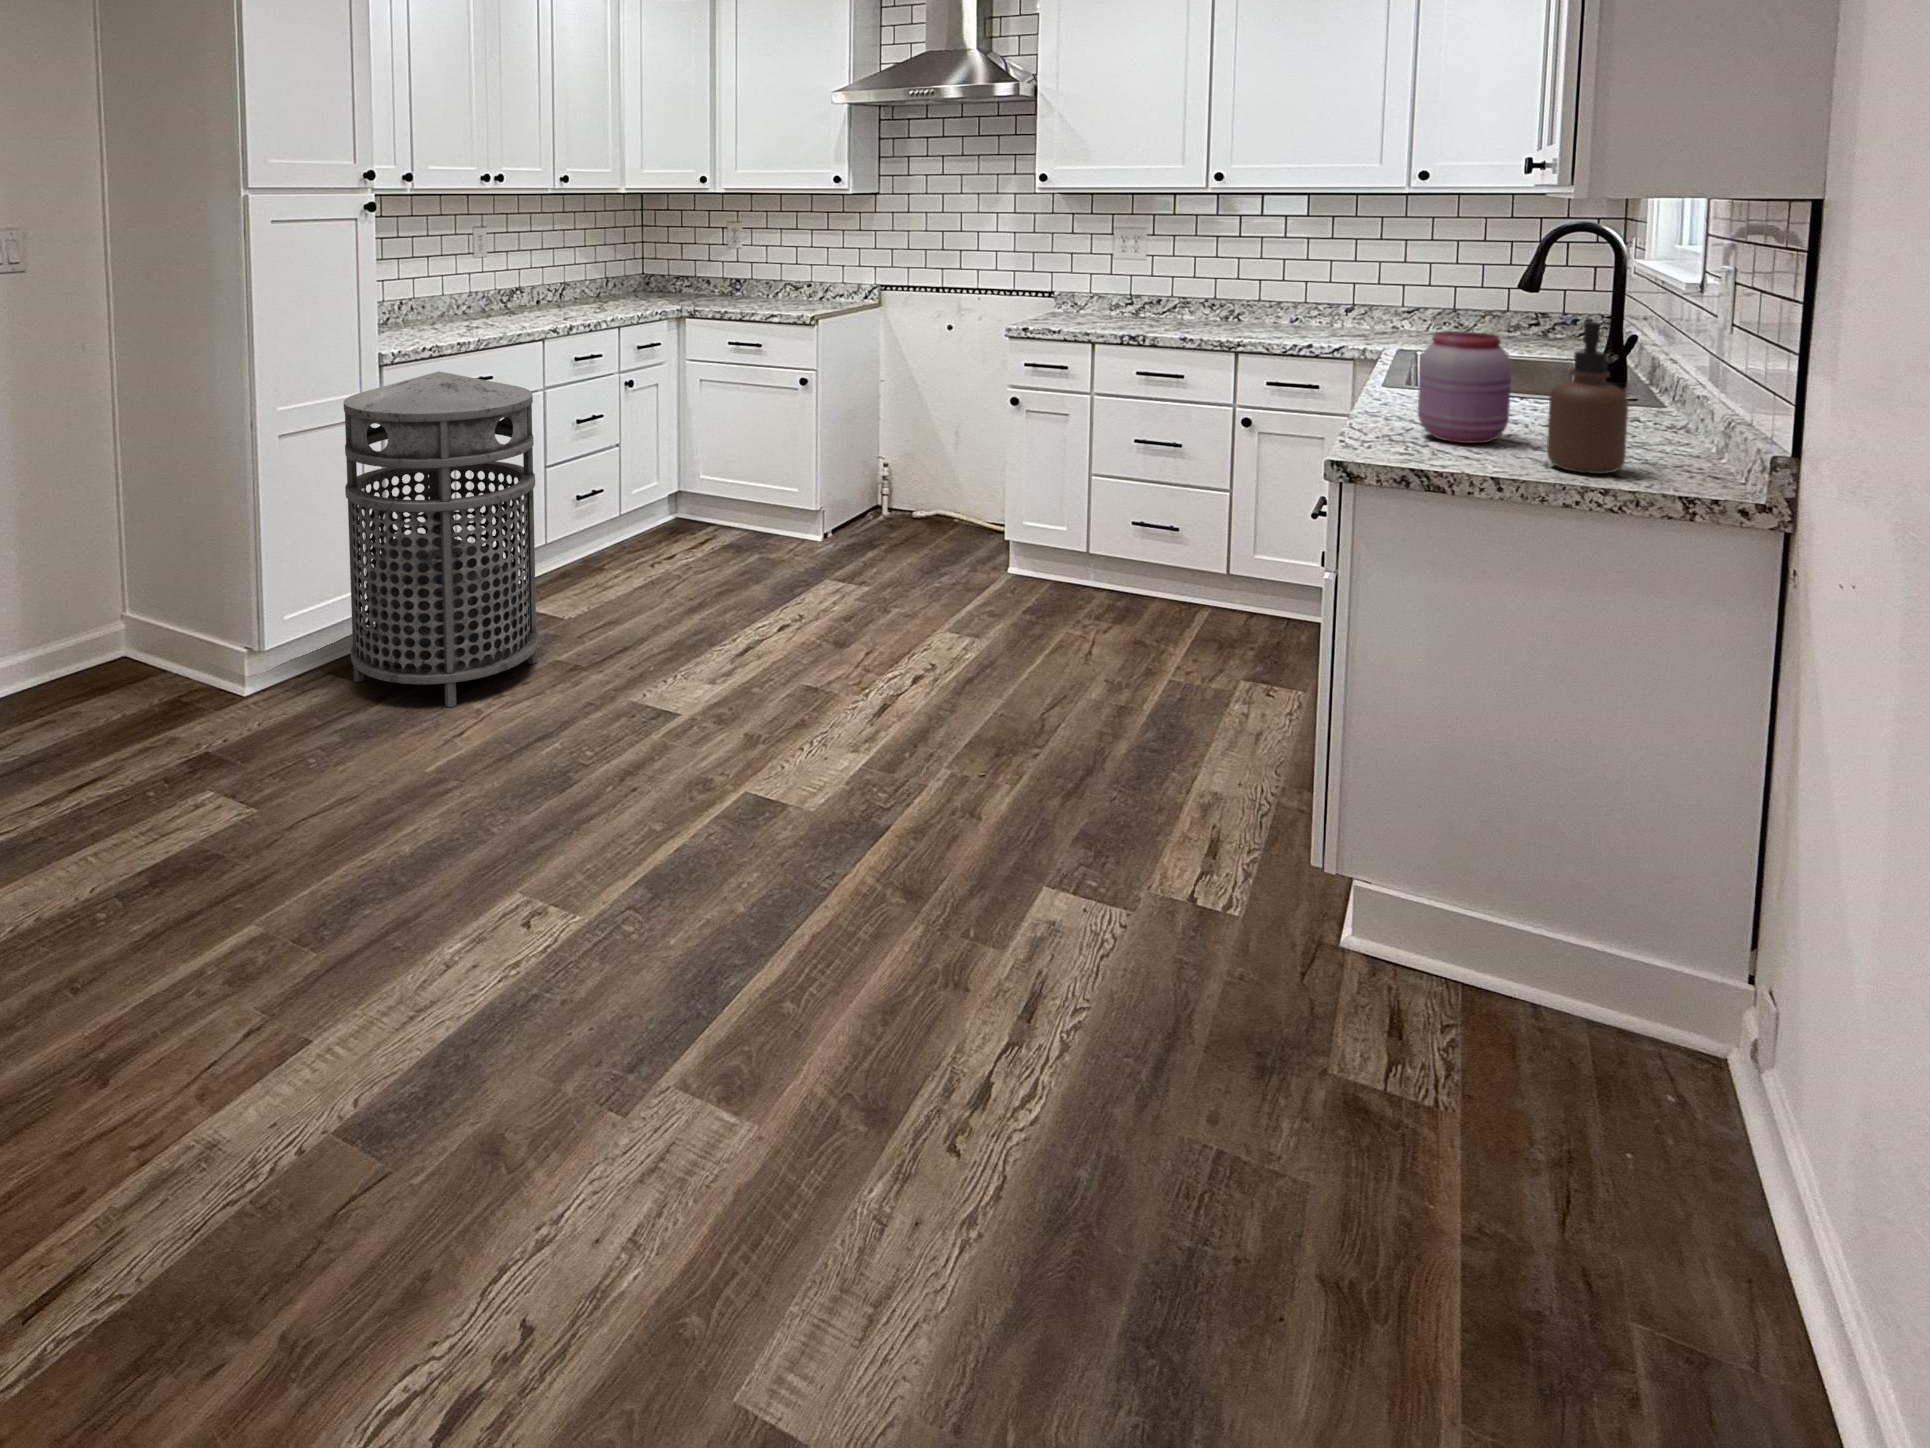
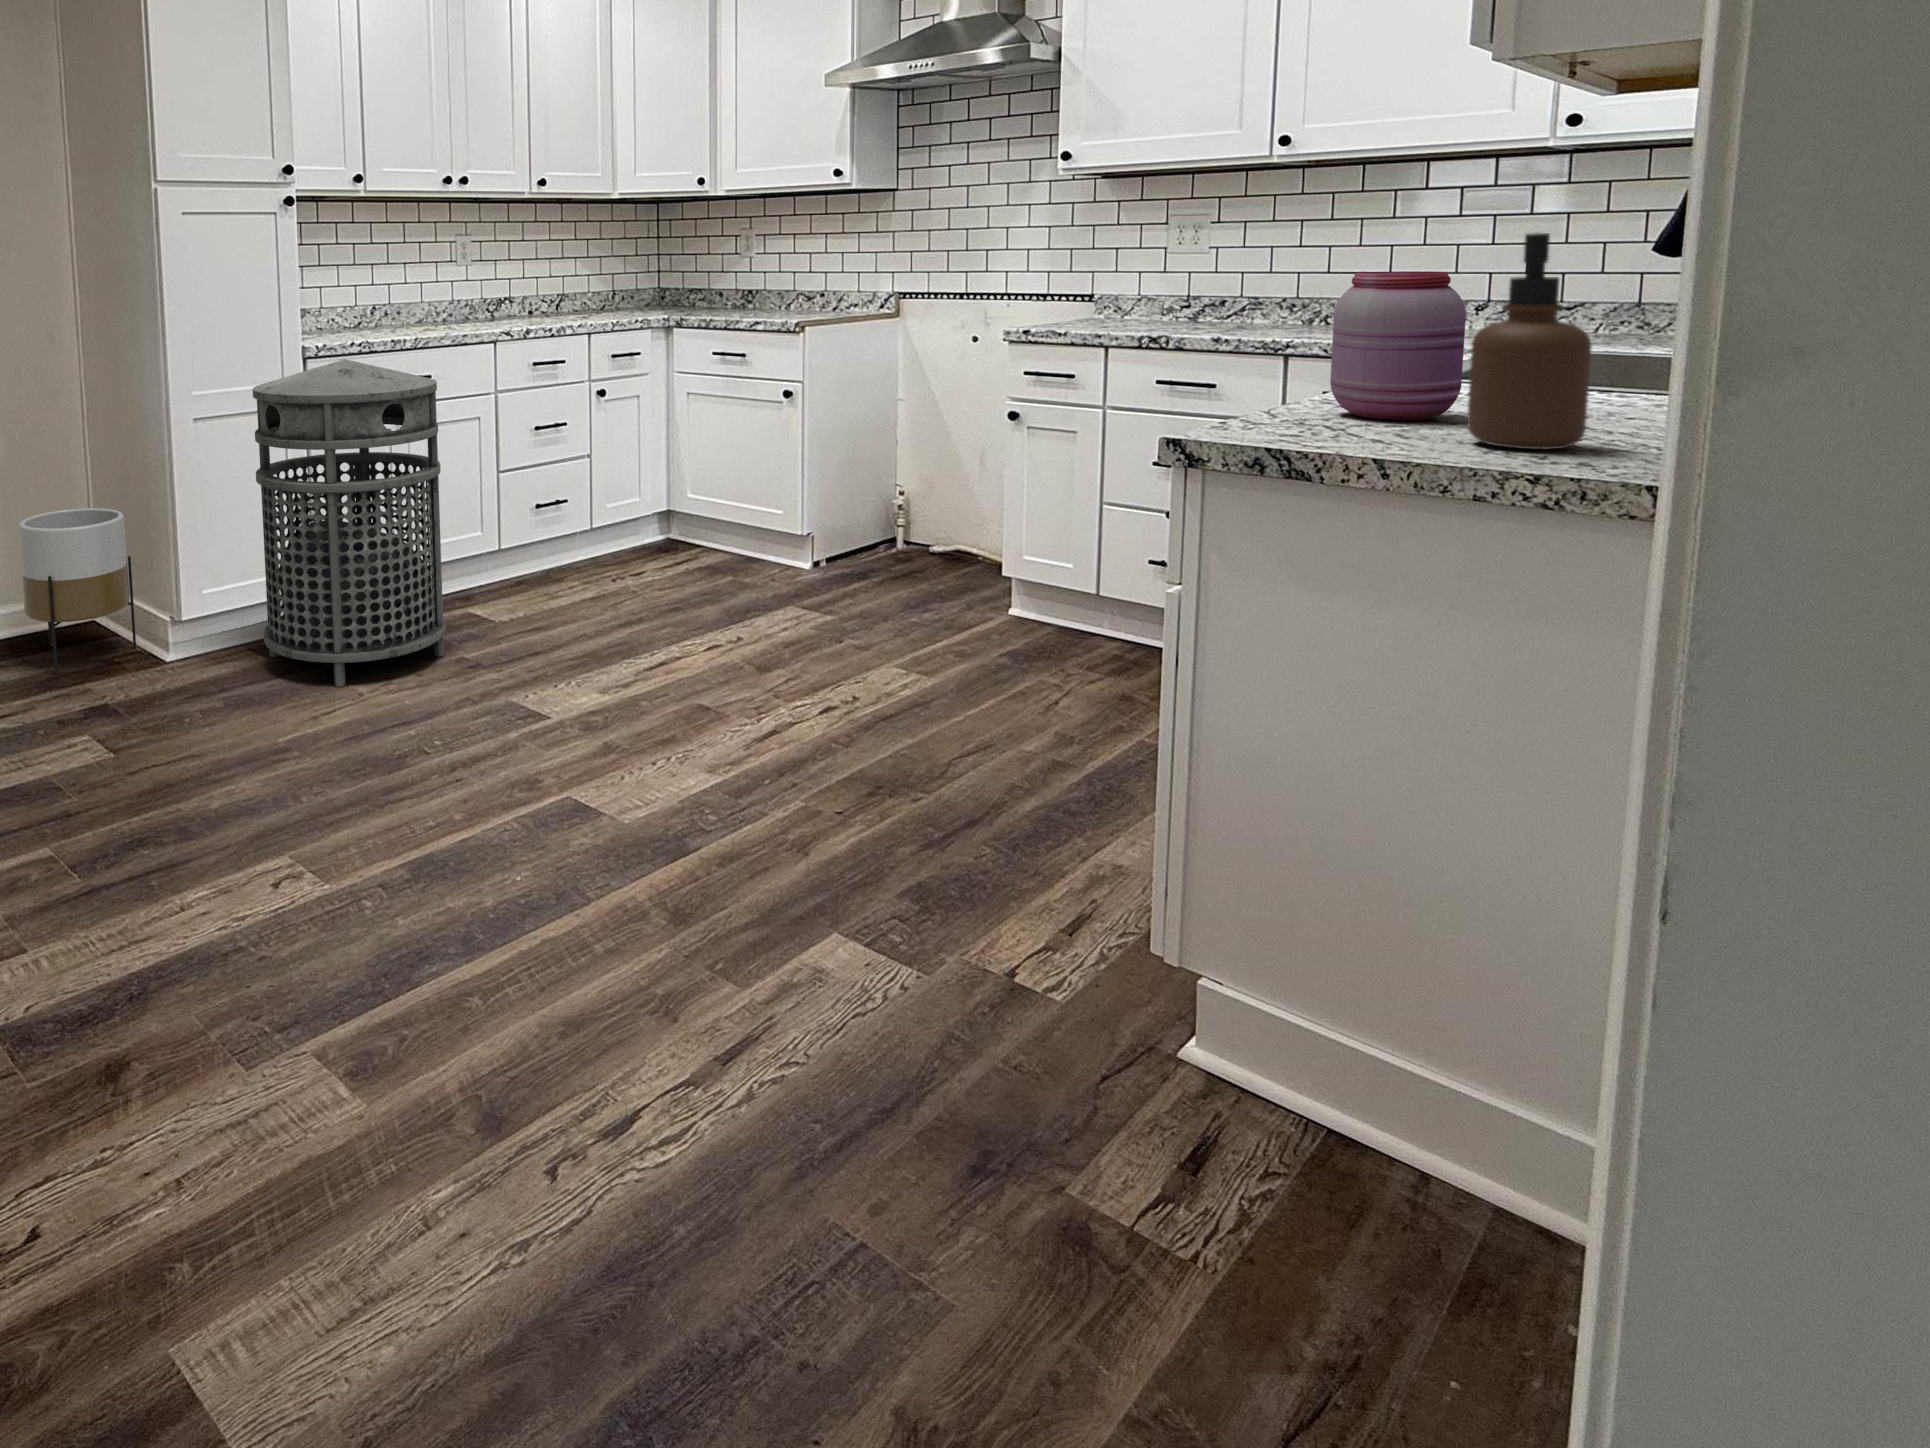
planter: none [65,538,194,727] -> present [19,508,136,674]

